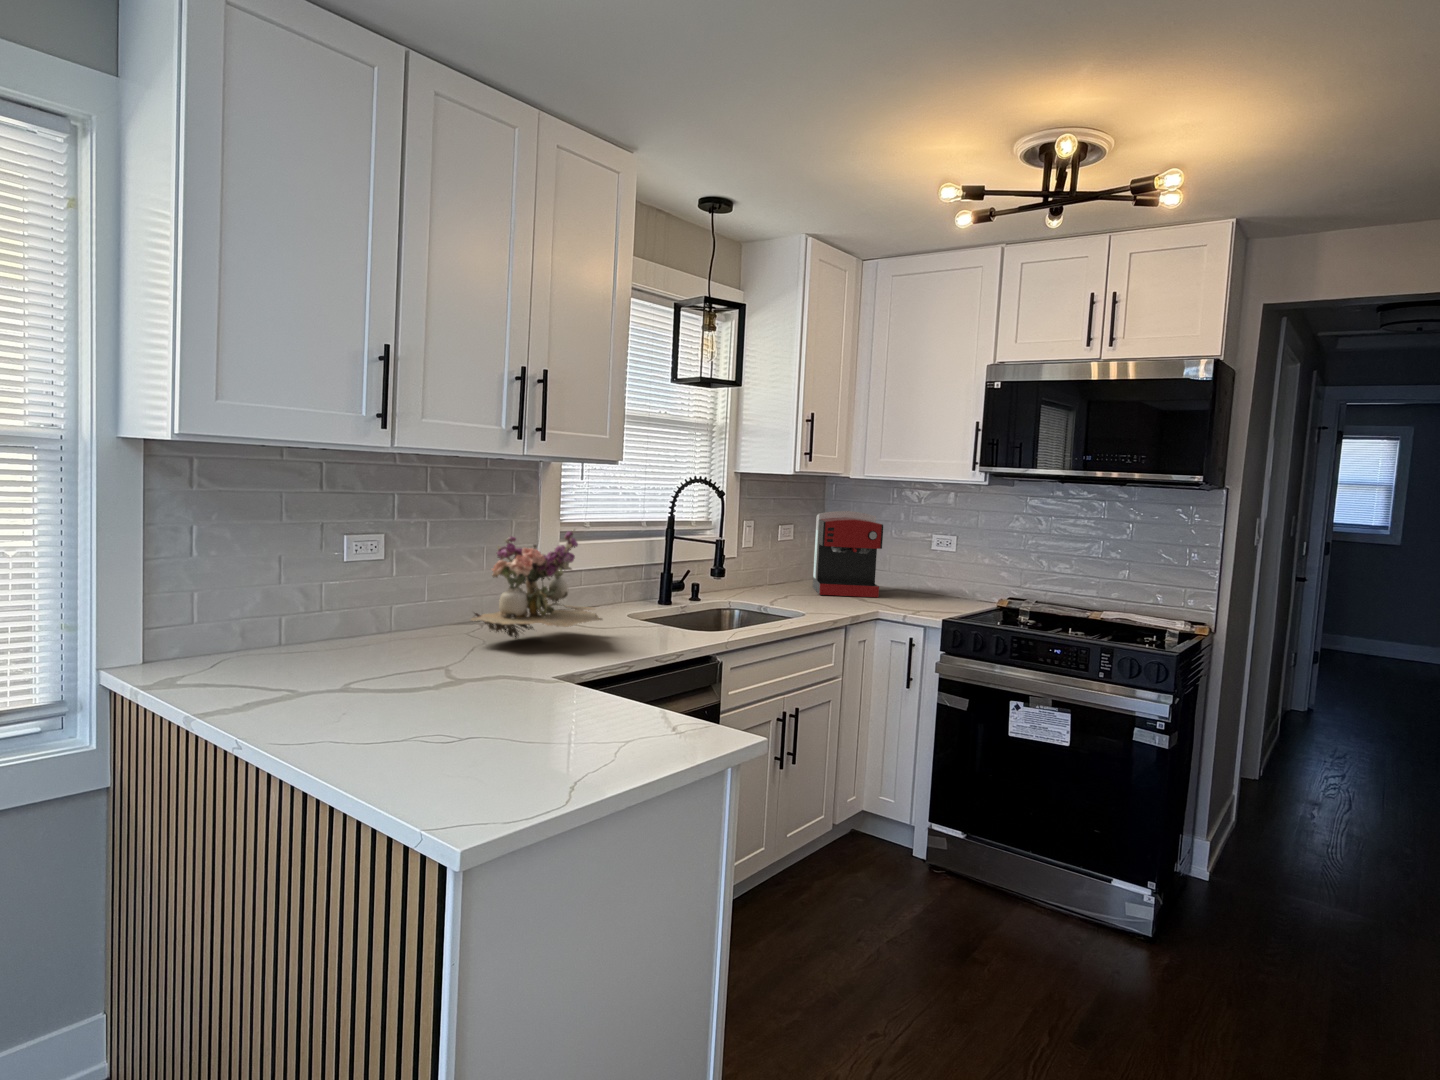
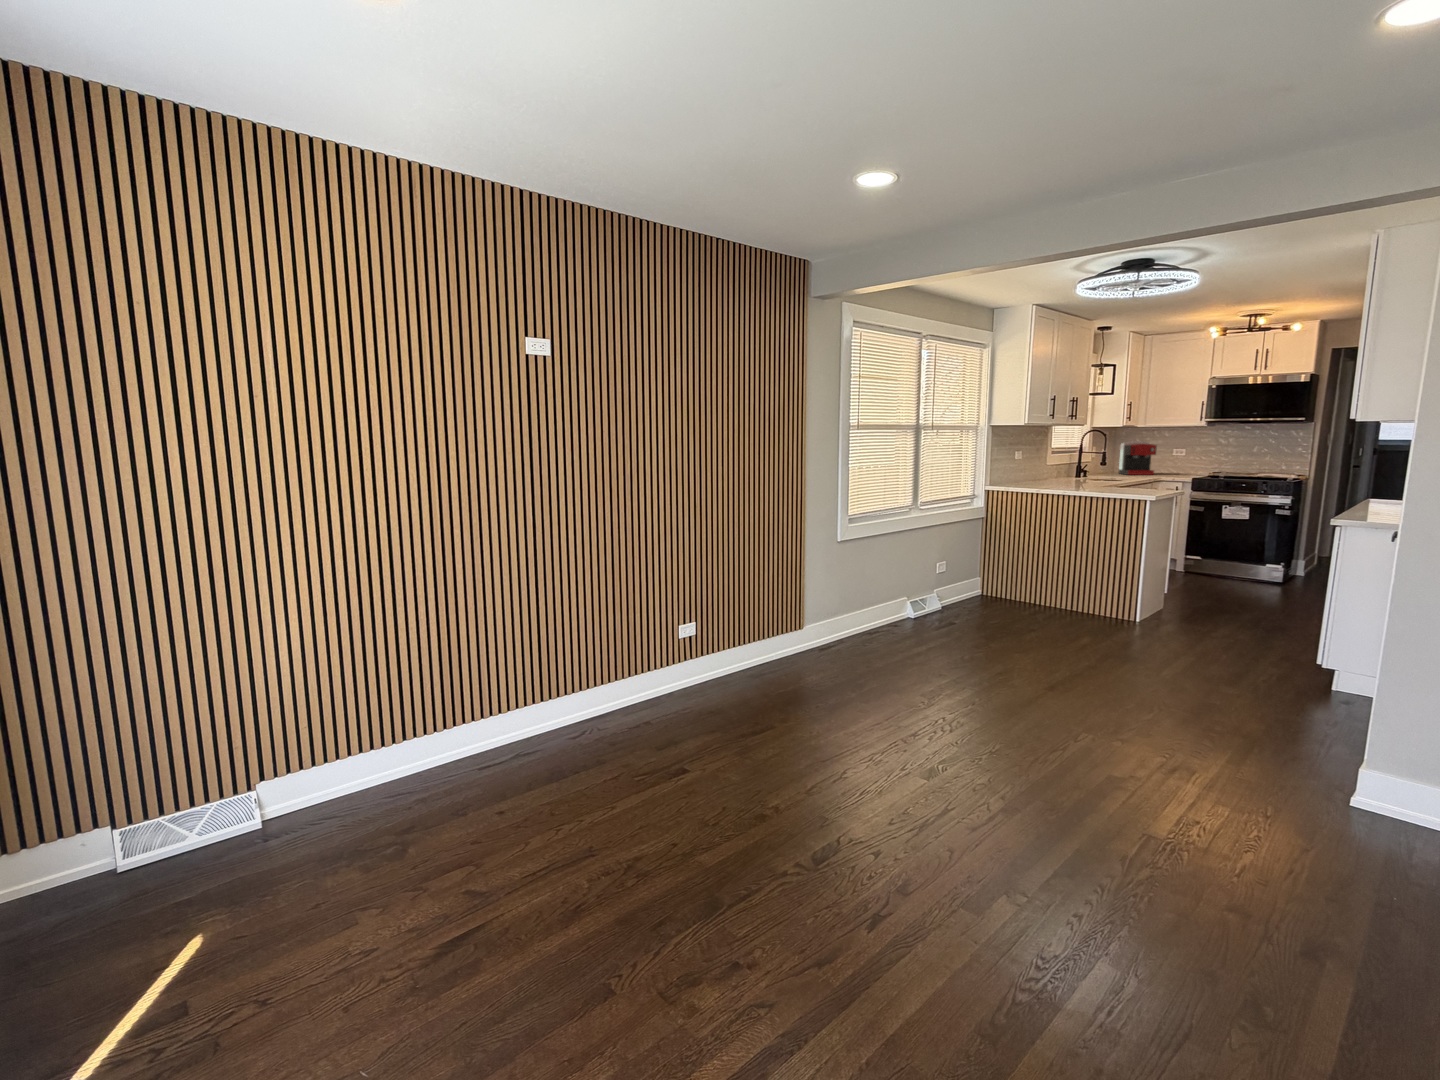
flower arrangement: present [471,529,602,639] -> none [1053,448,1094,483]

